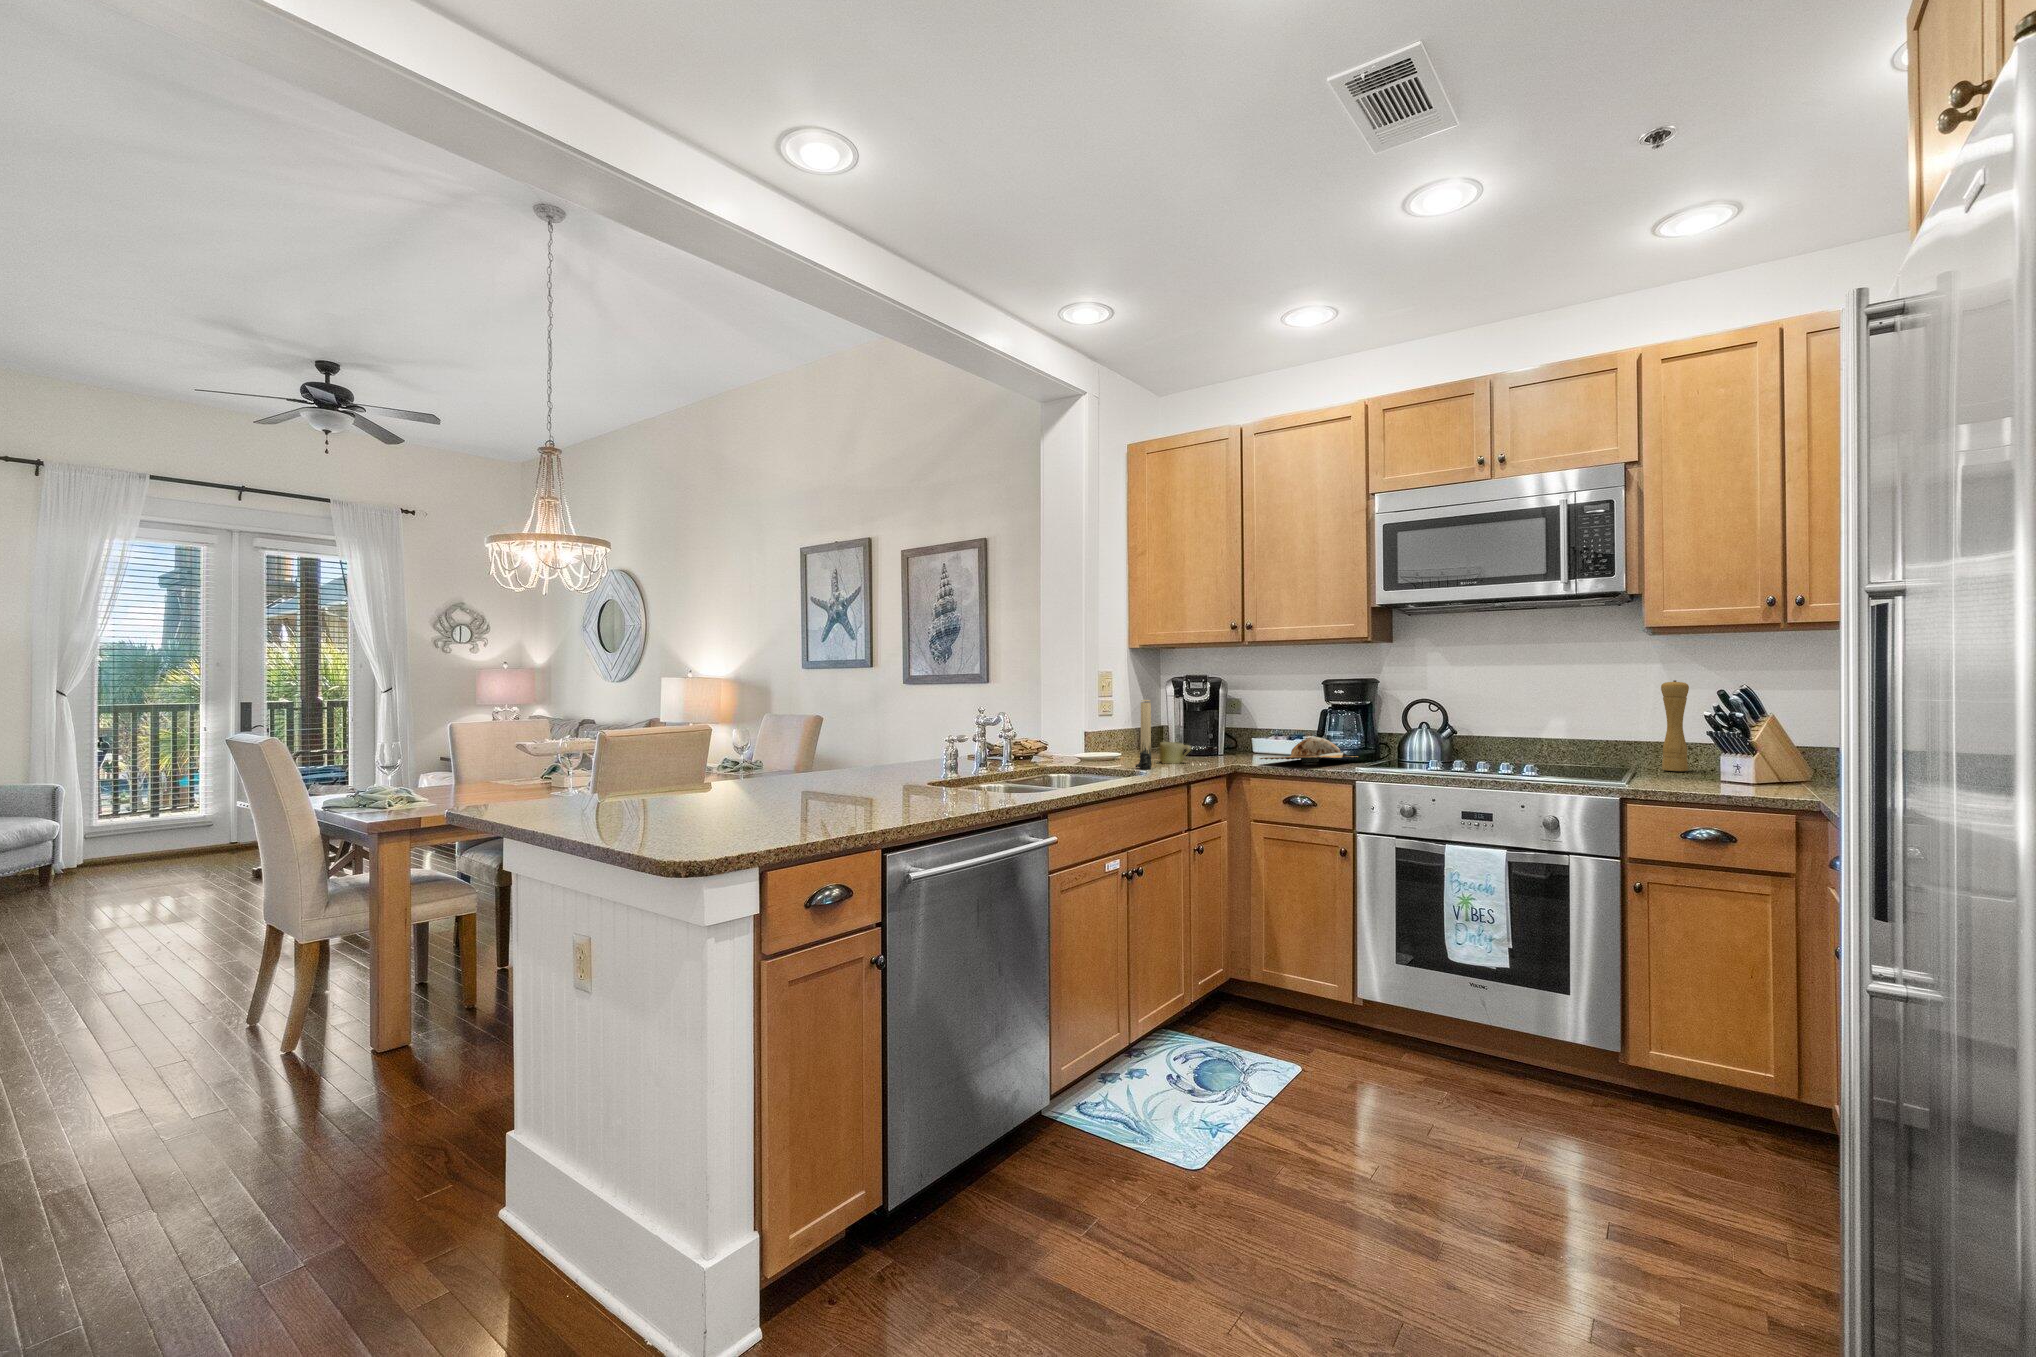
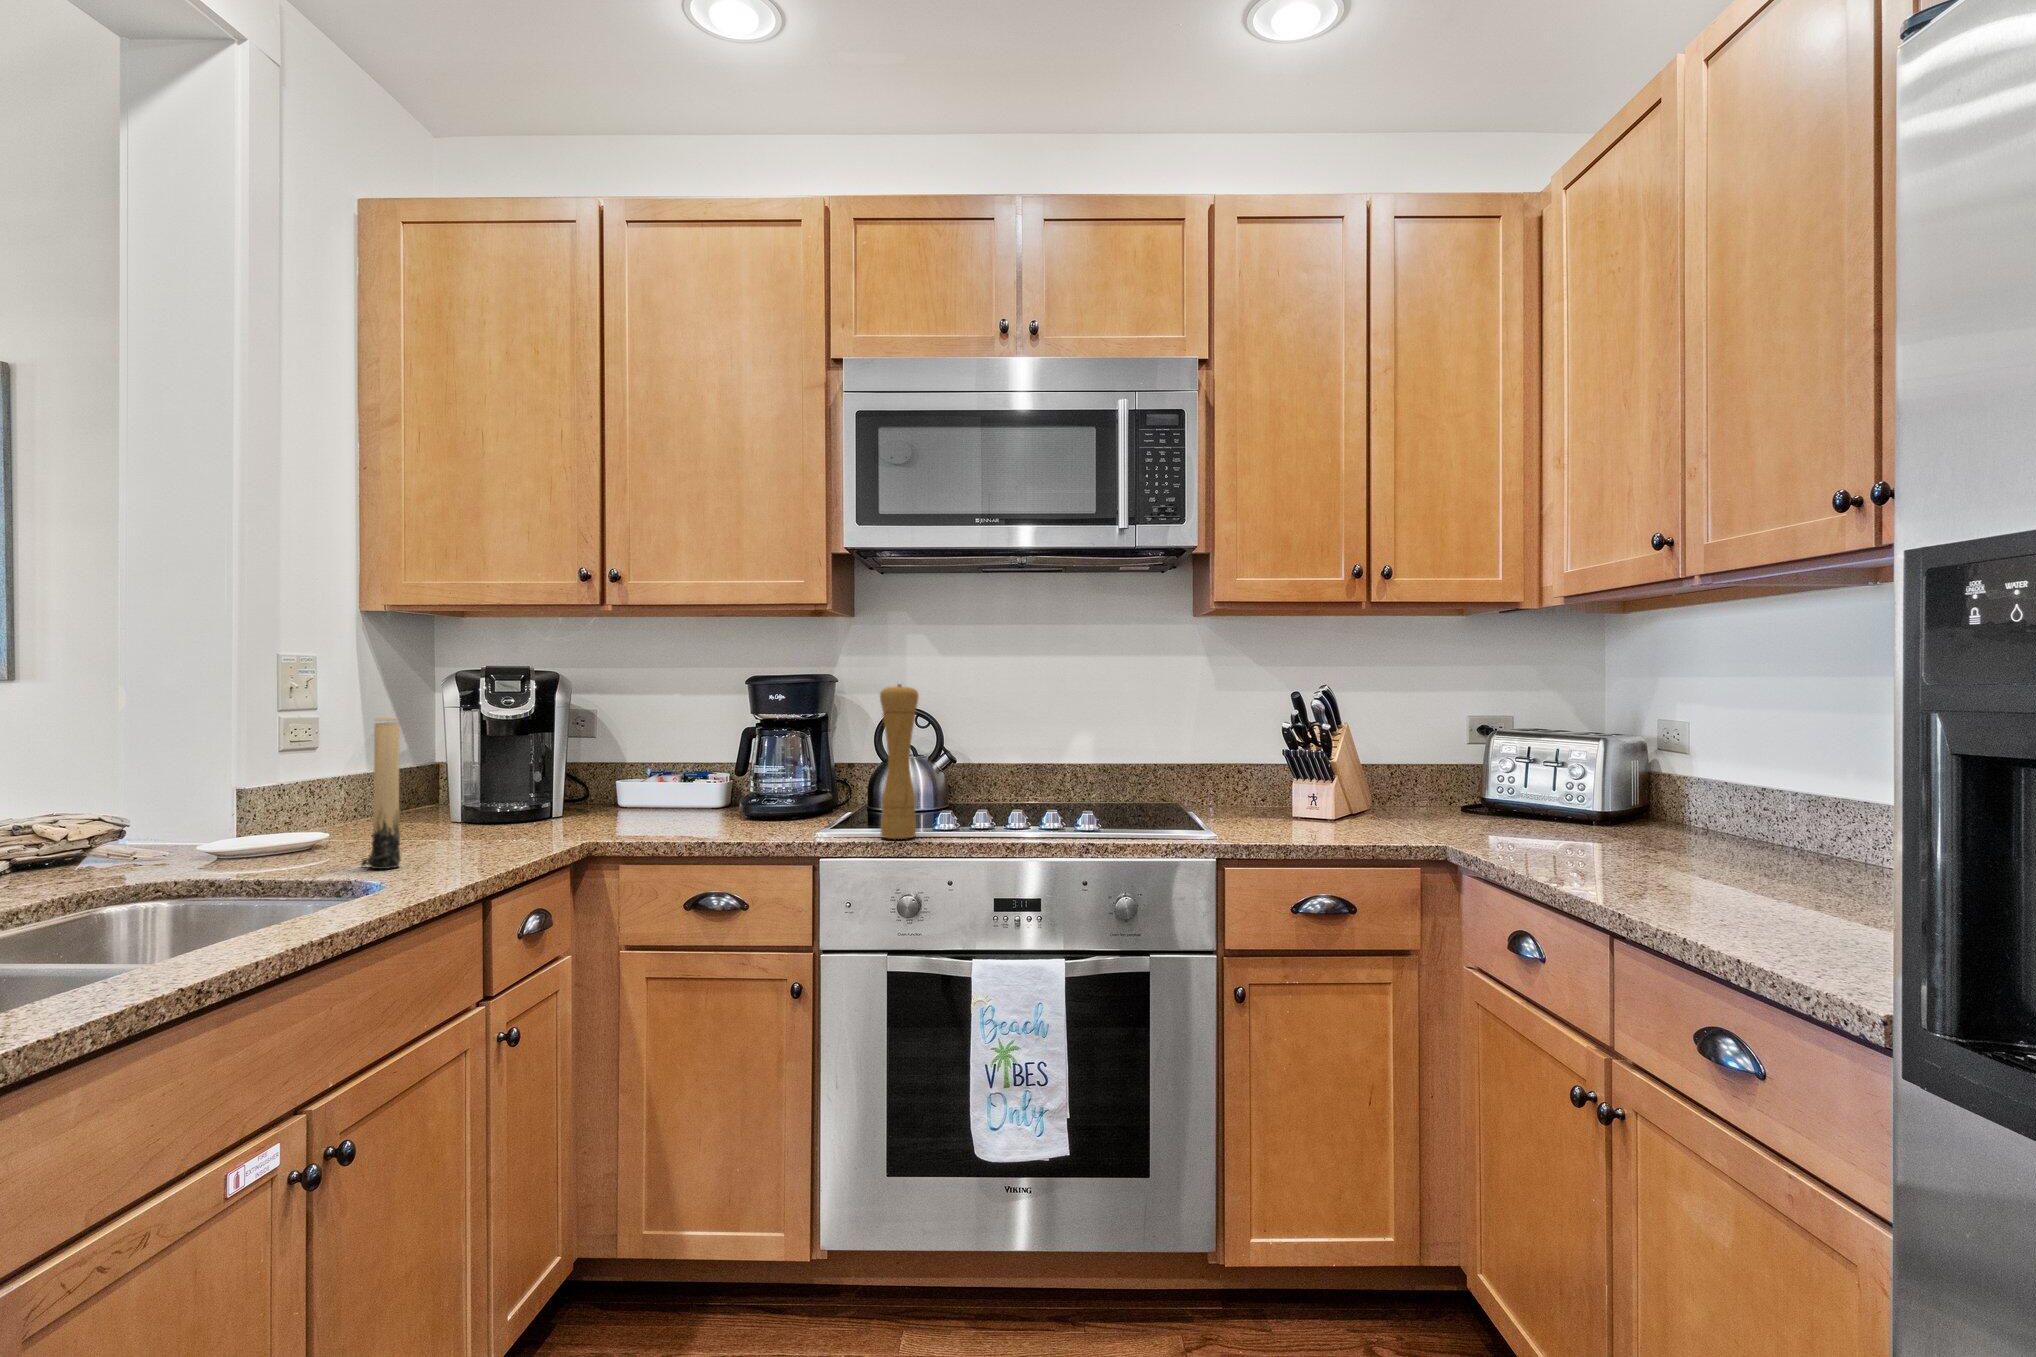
pepper mill: present [1661,680,1689,771] -> present [880,684,918,839]
chopping board: present [1260,737,1353,763] -> none [635,777,809,826]
mug: present [1159,742,1191,764] -> none [424,800,496,848]

